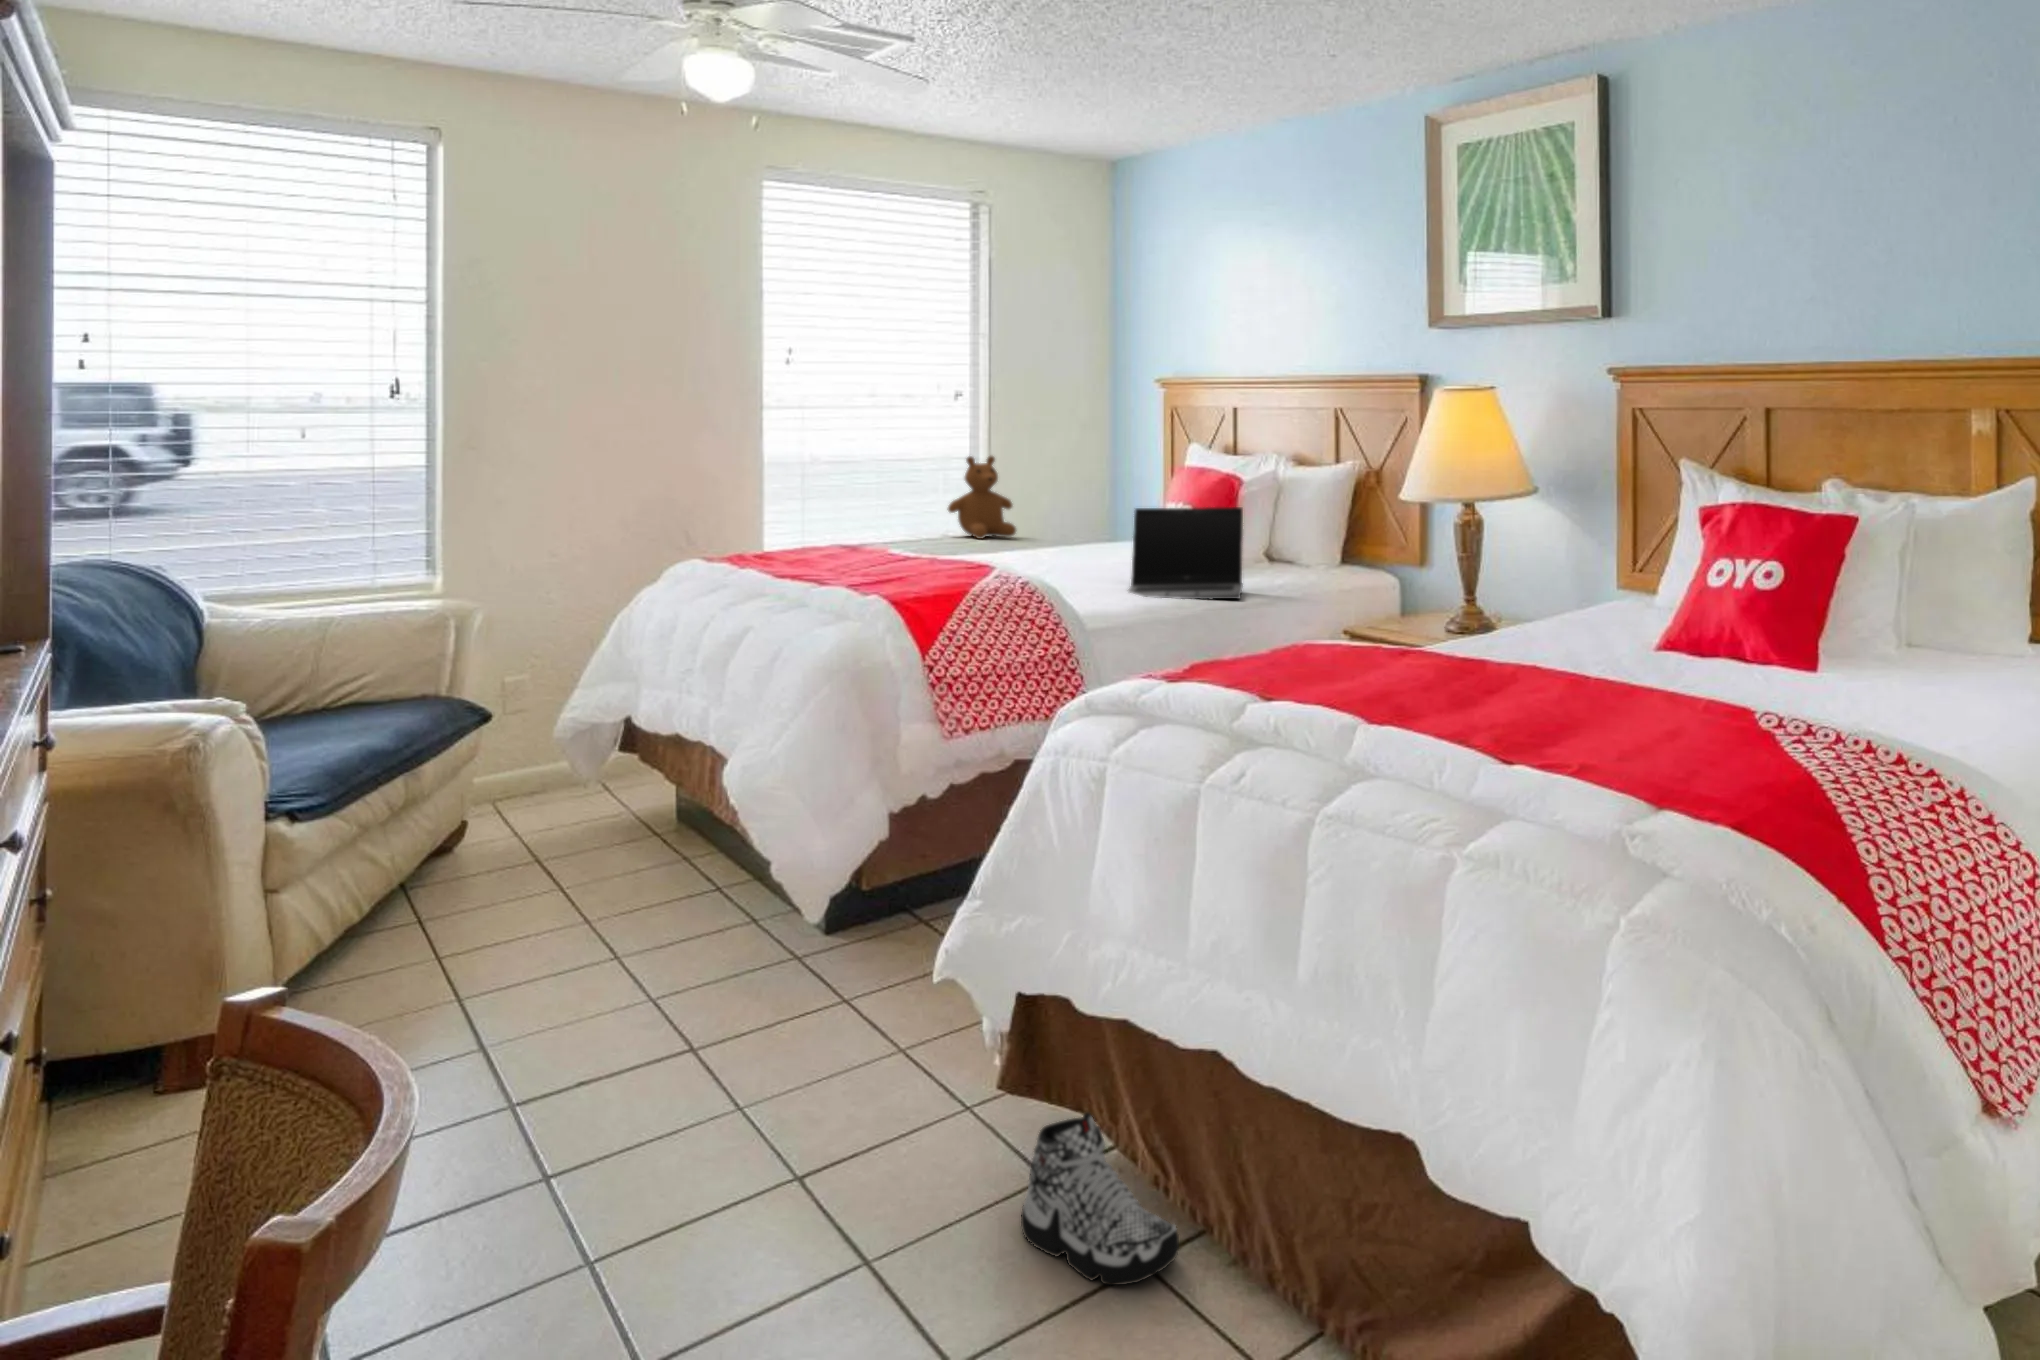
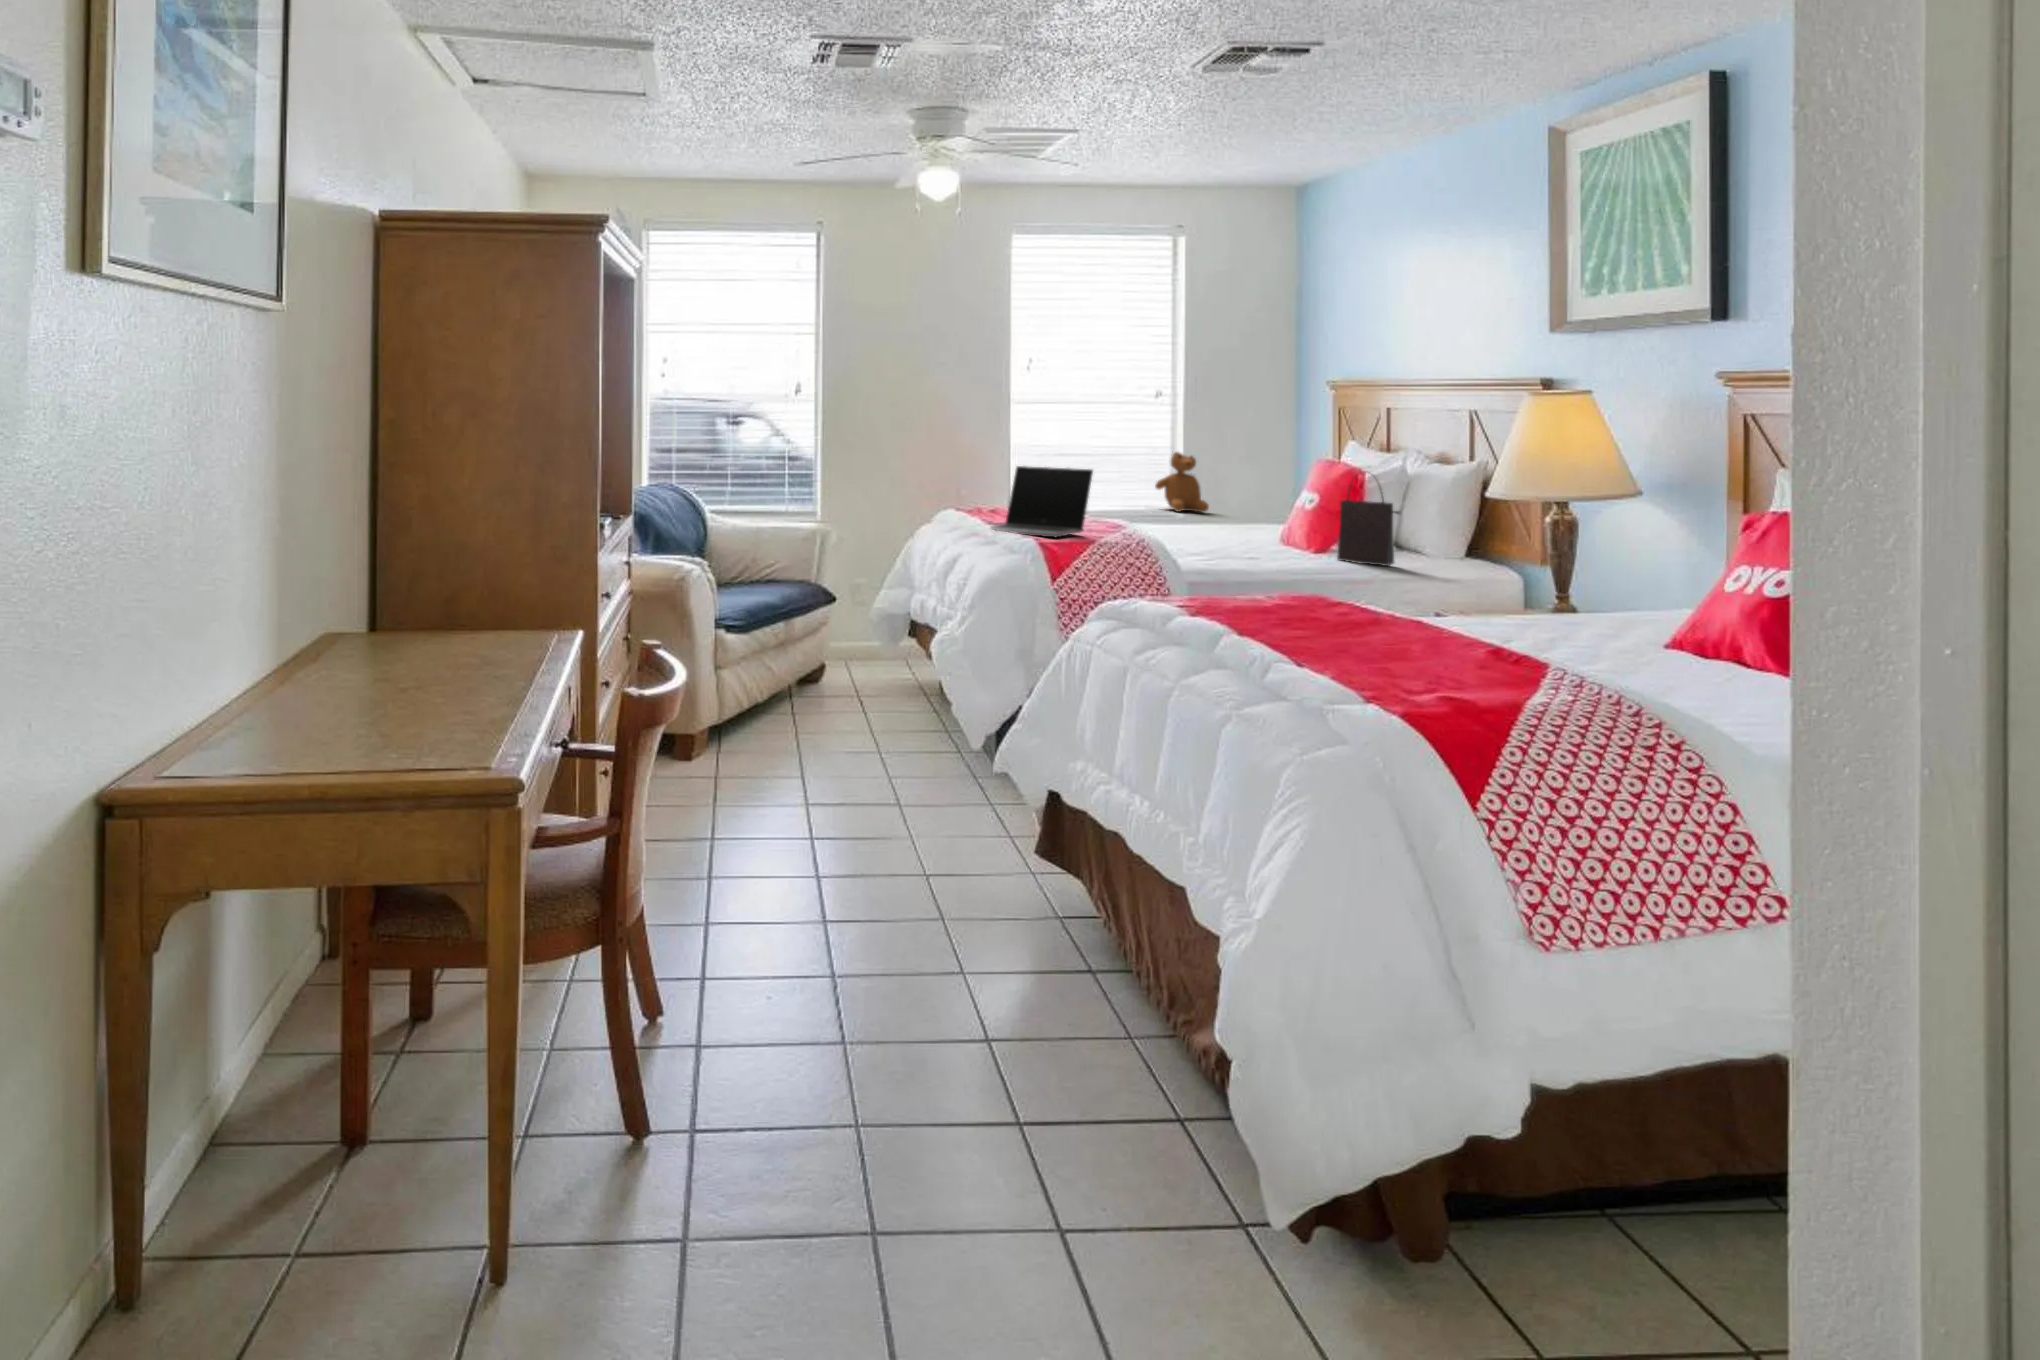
handbag: none [1227,479,1293,583] -> present [1337,479,1400,566]
laptop: present [1128,507,1243,599] -> present [991,466,1093,537]
sneaker: present [1021,1113,1179,1285] -> none [1009,866,1087,969]

